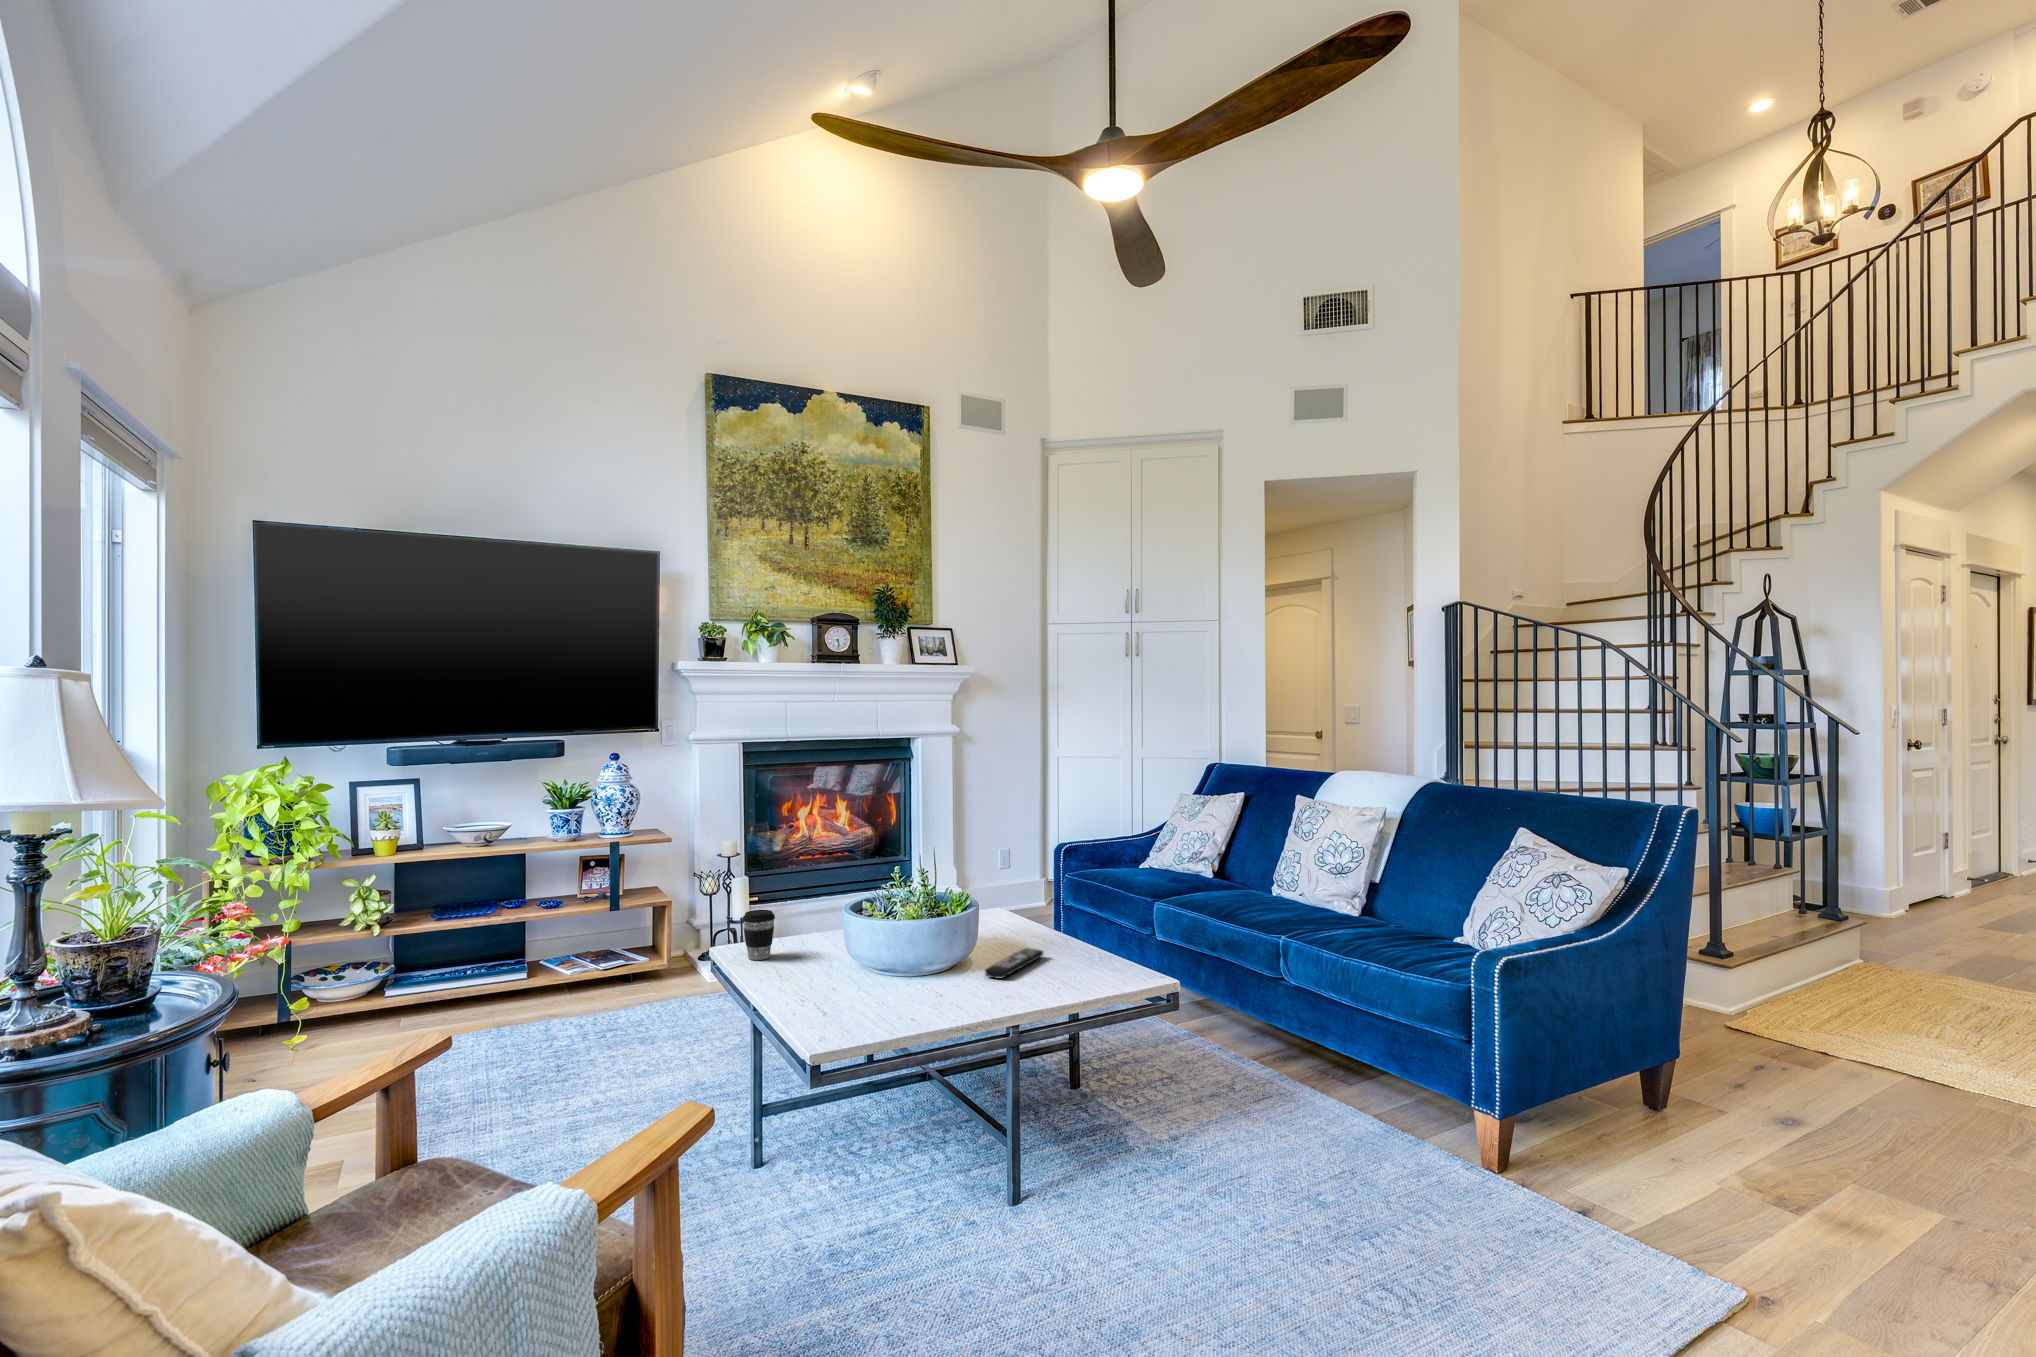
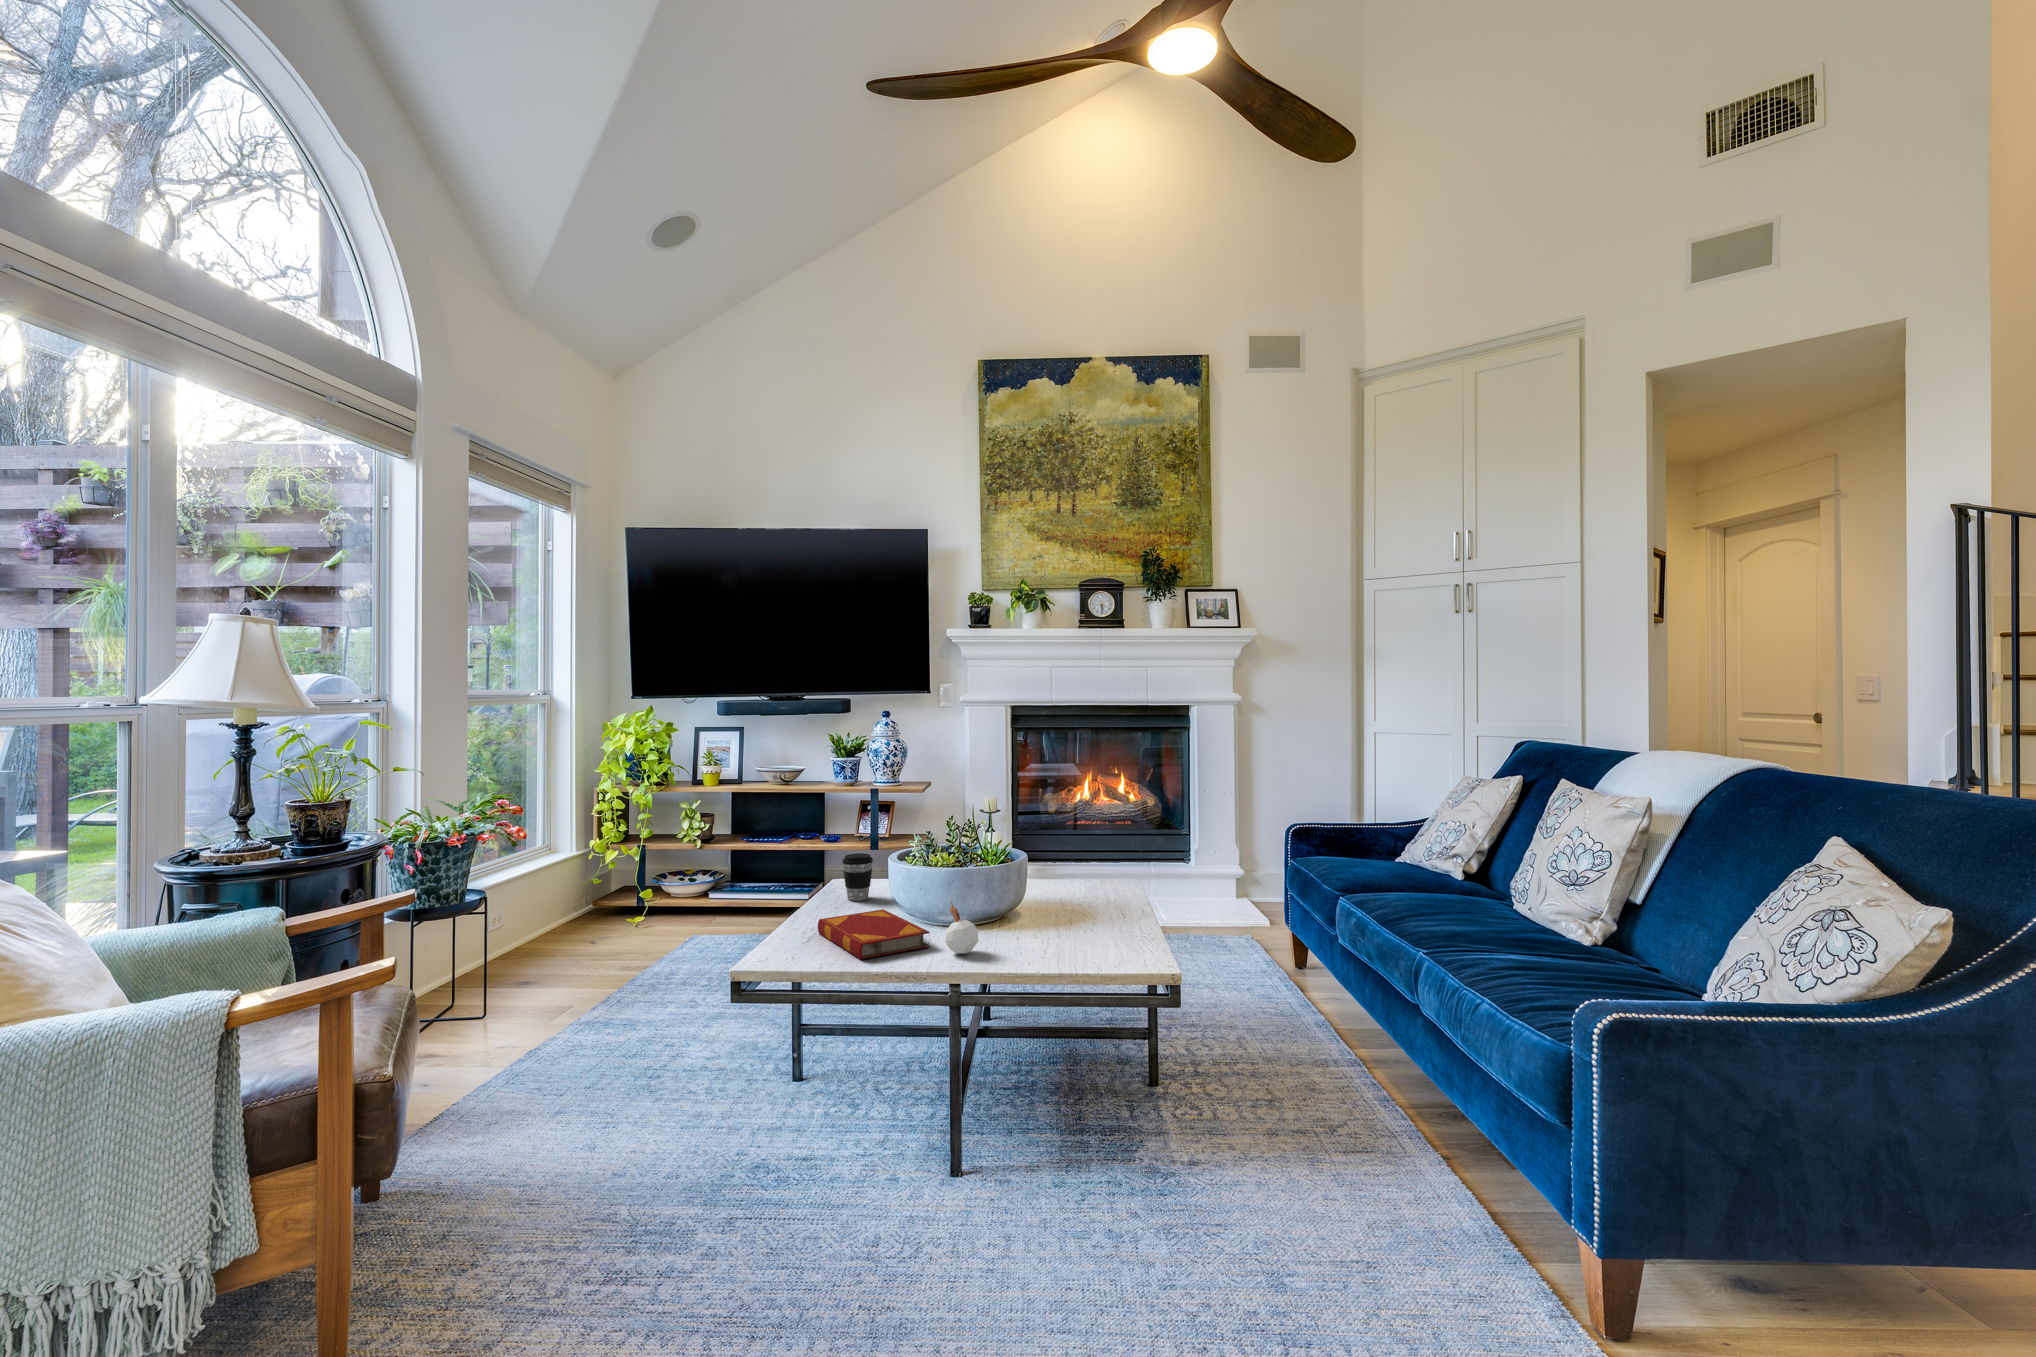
candle: none [932,937,965,992] -> present [945,895,978,954]
remote control: present [985,948,1043,978] -> none [1017,923,1107,949]
hardback book: none [781,962,912,1011] -> present [818,909,930,959]

